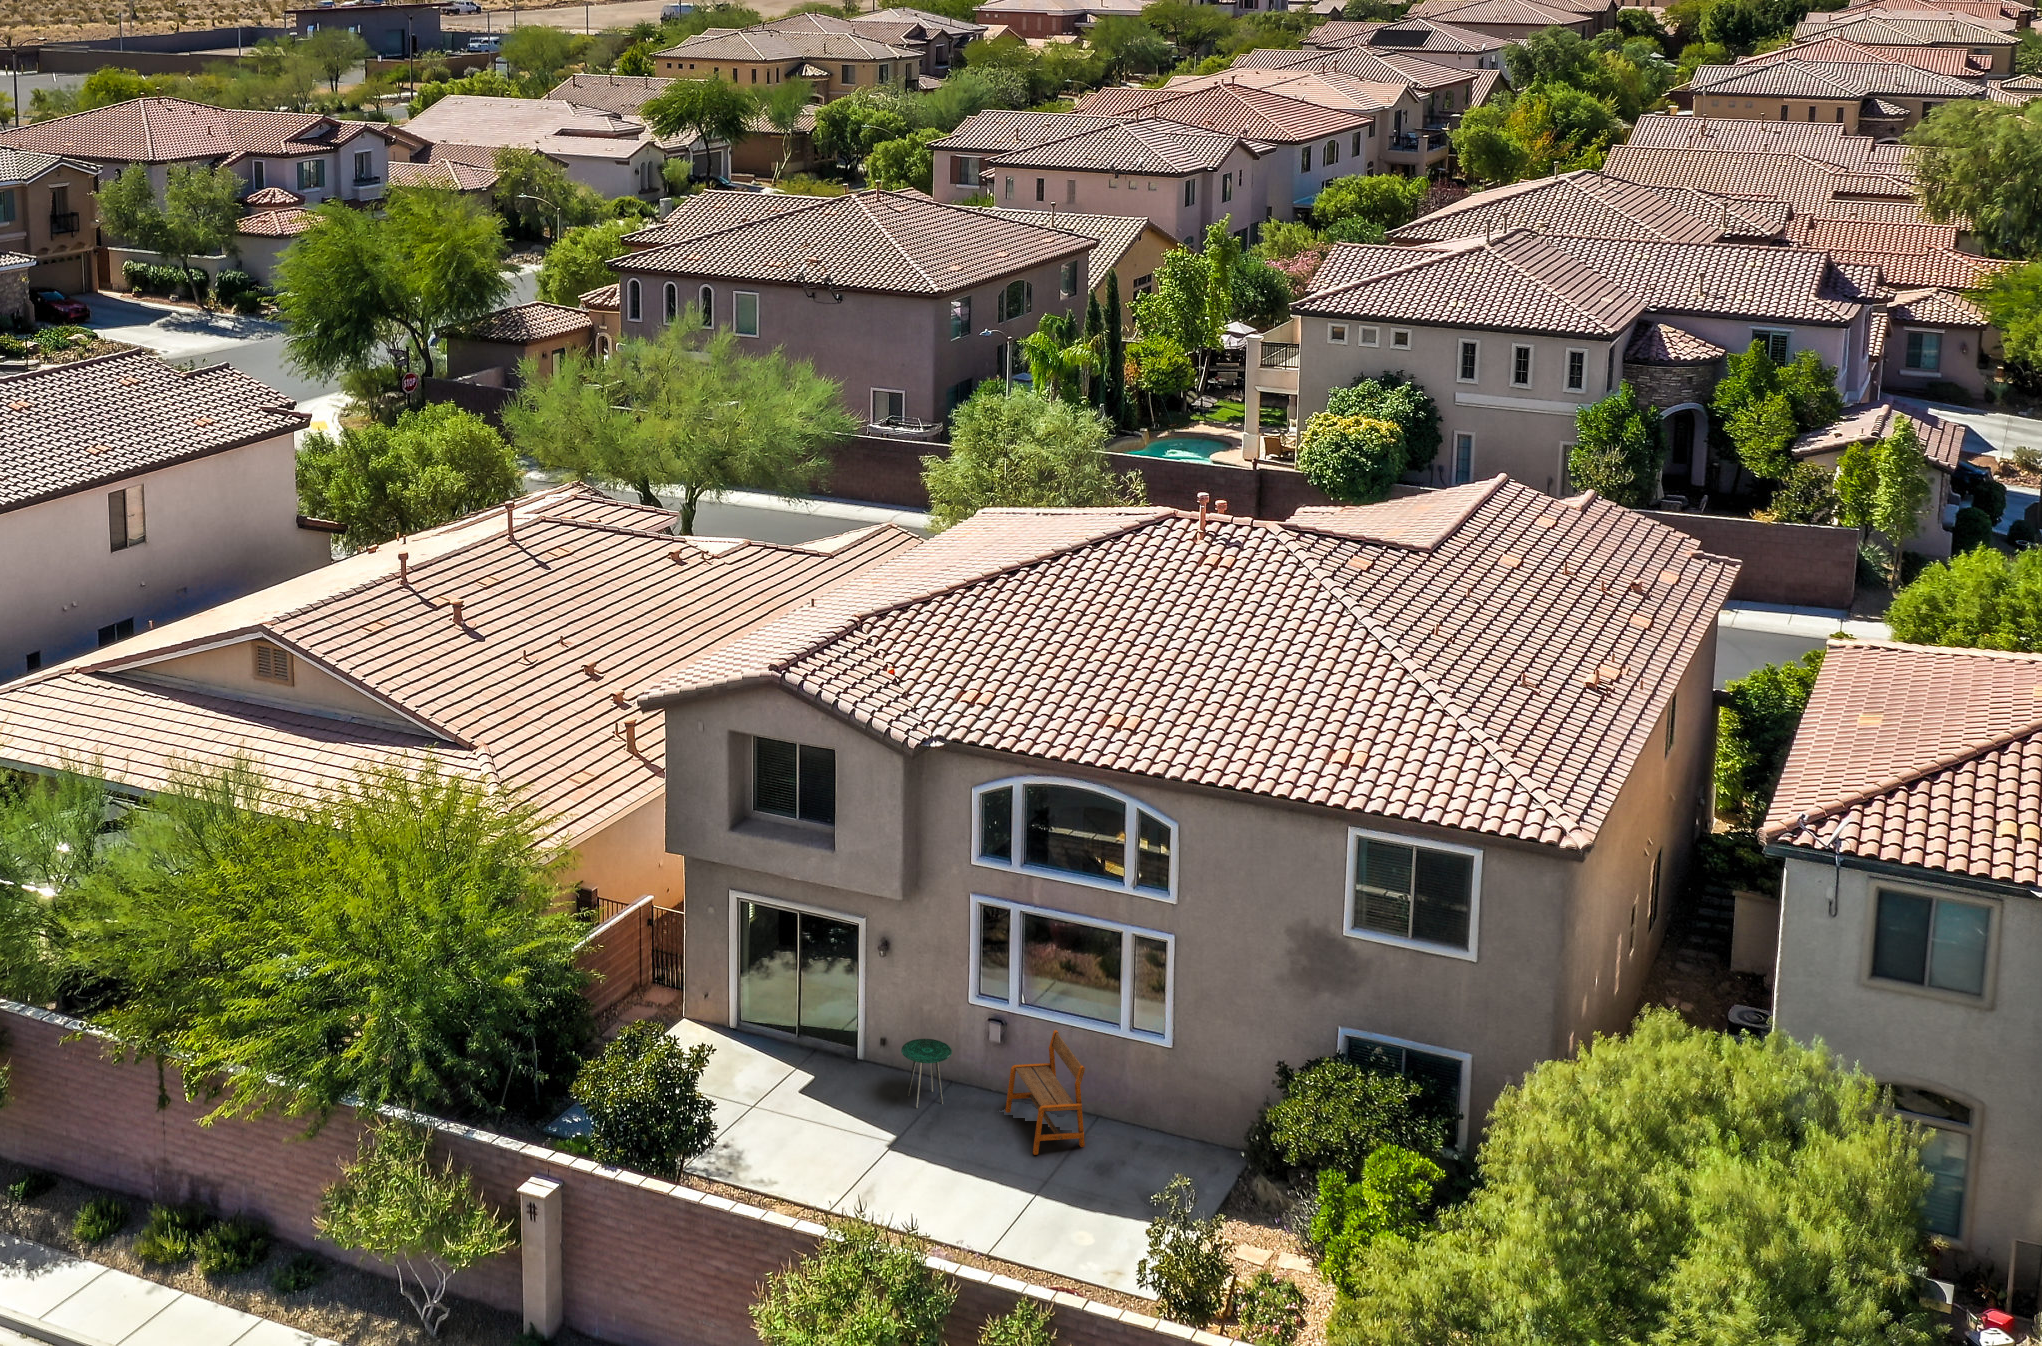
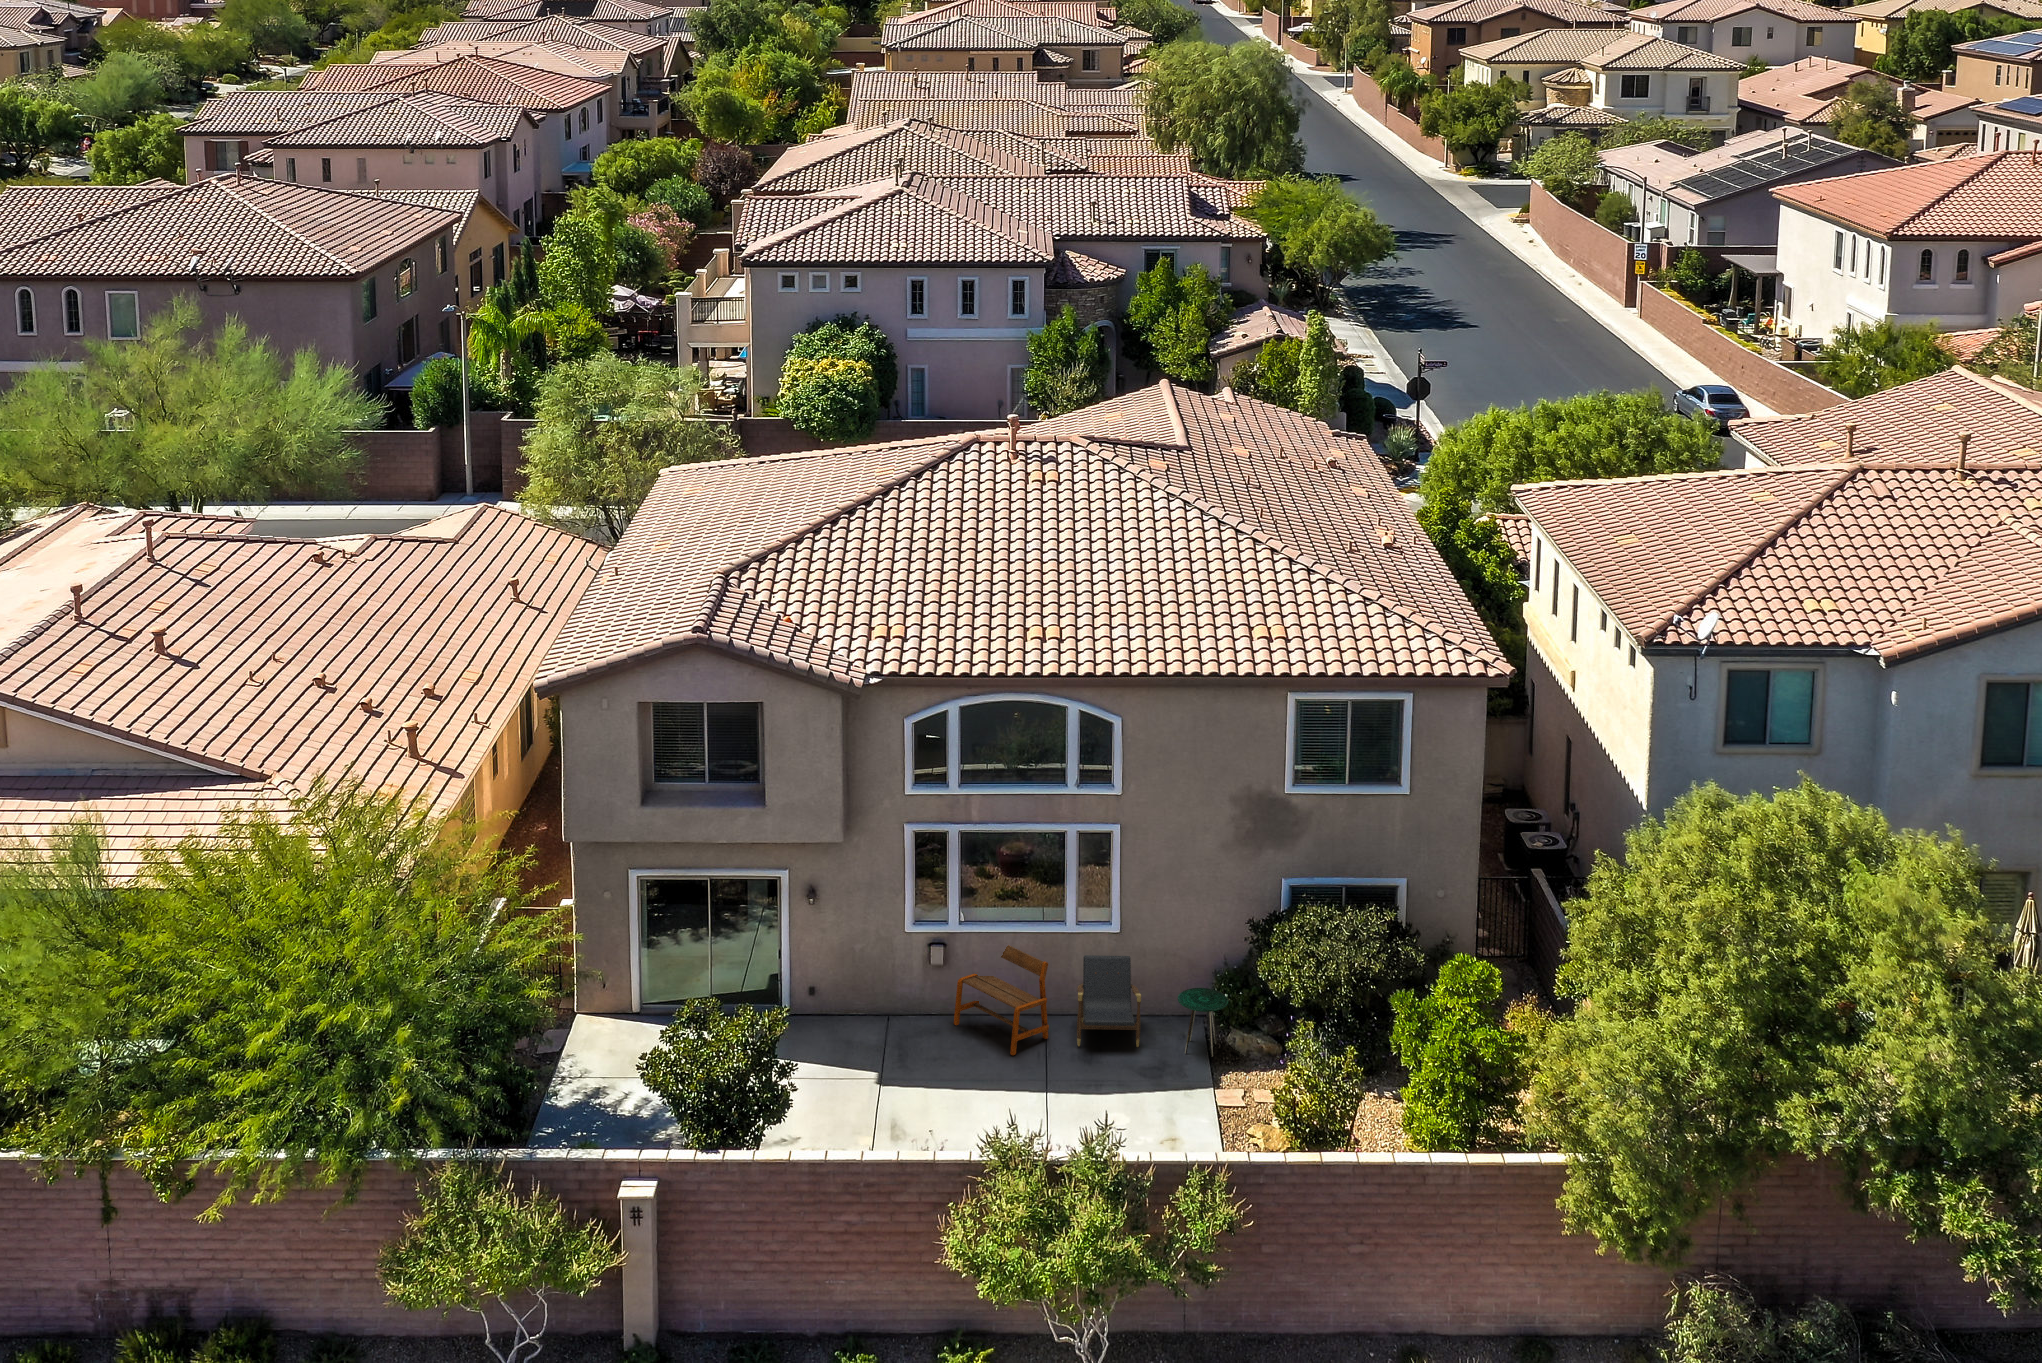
side table: present [901,1039,952,1108] -> present [1178,988,1228,1057]
lounge chair: none [1105,1070,1183,1178] -> present [1077,955,1141,1047]

